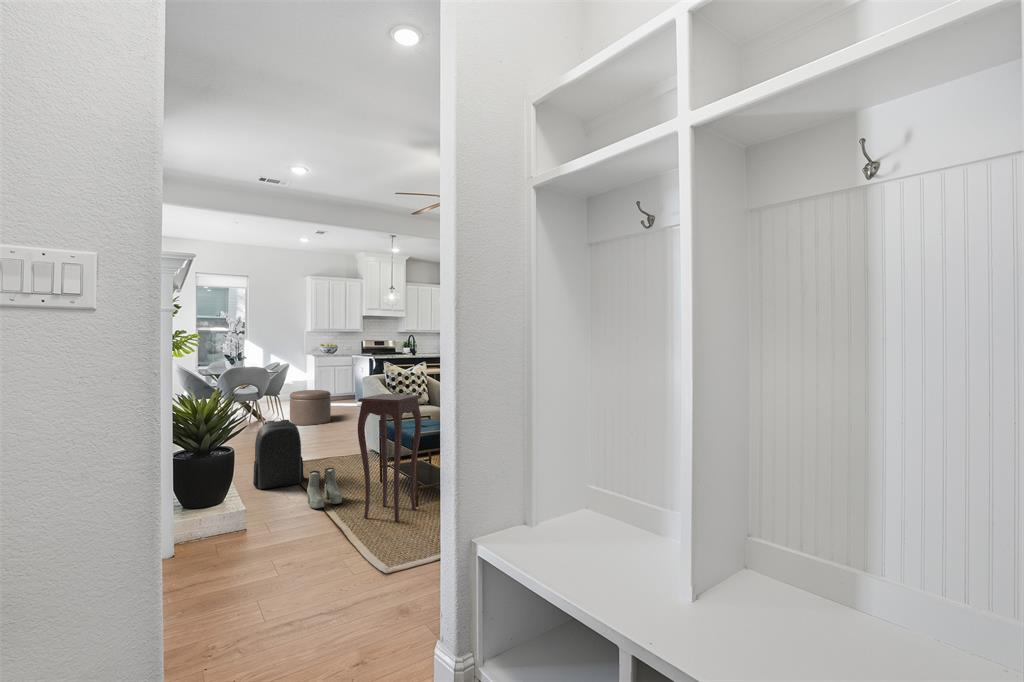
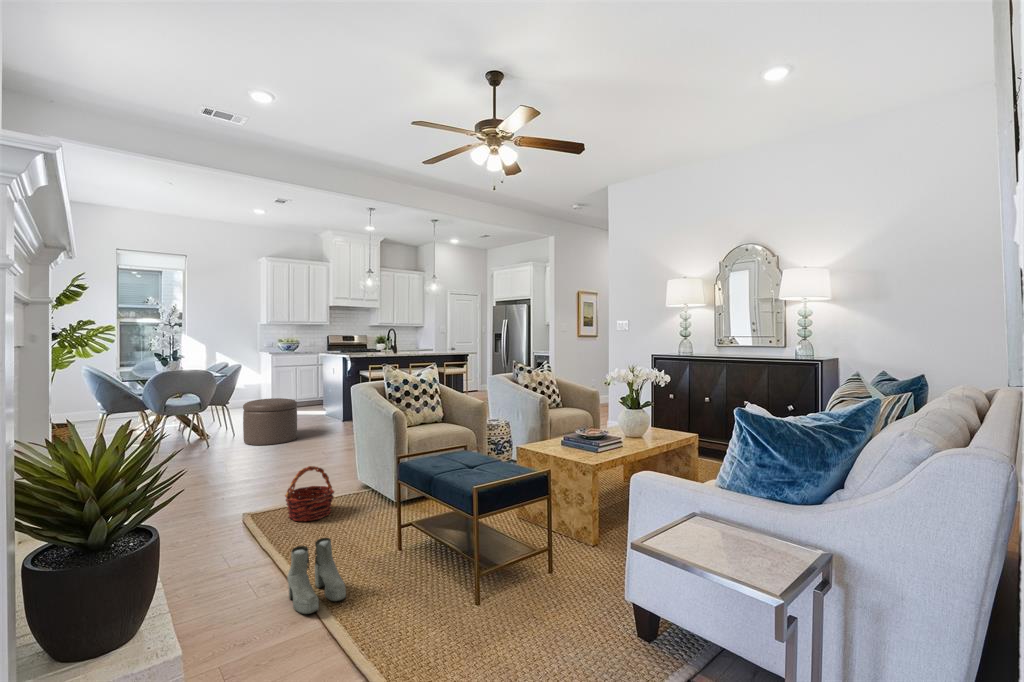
side table: present [357,394,422,522] -> none [381,422,479,642]
backpack: present [253,419,304,489] -> none [195,454,276,569]
basket: none [313,431,347,468] -> present [285,466,334,521]

